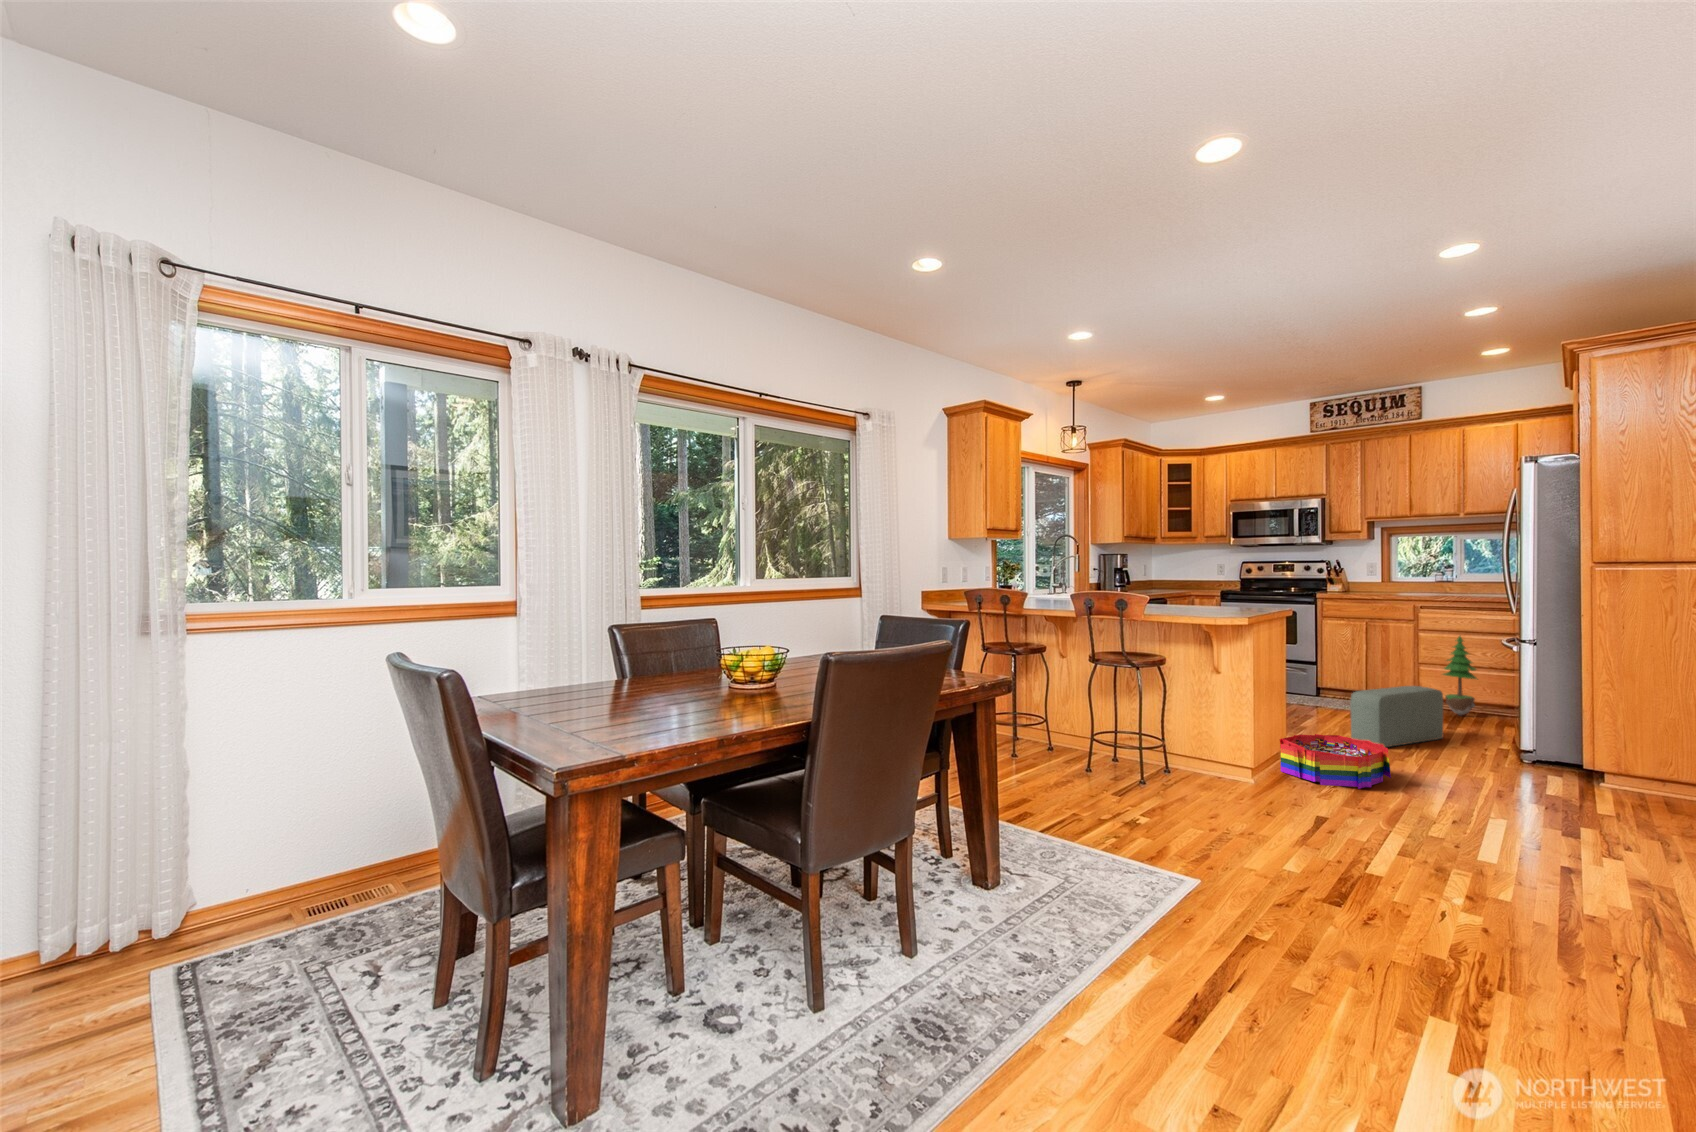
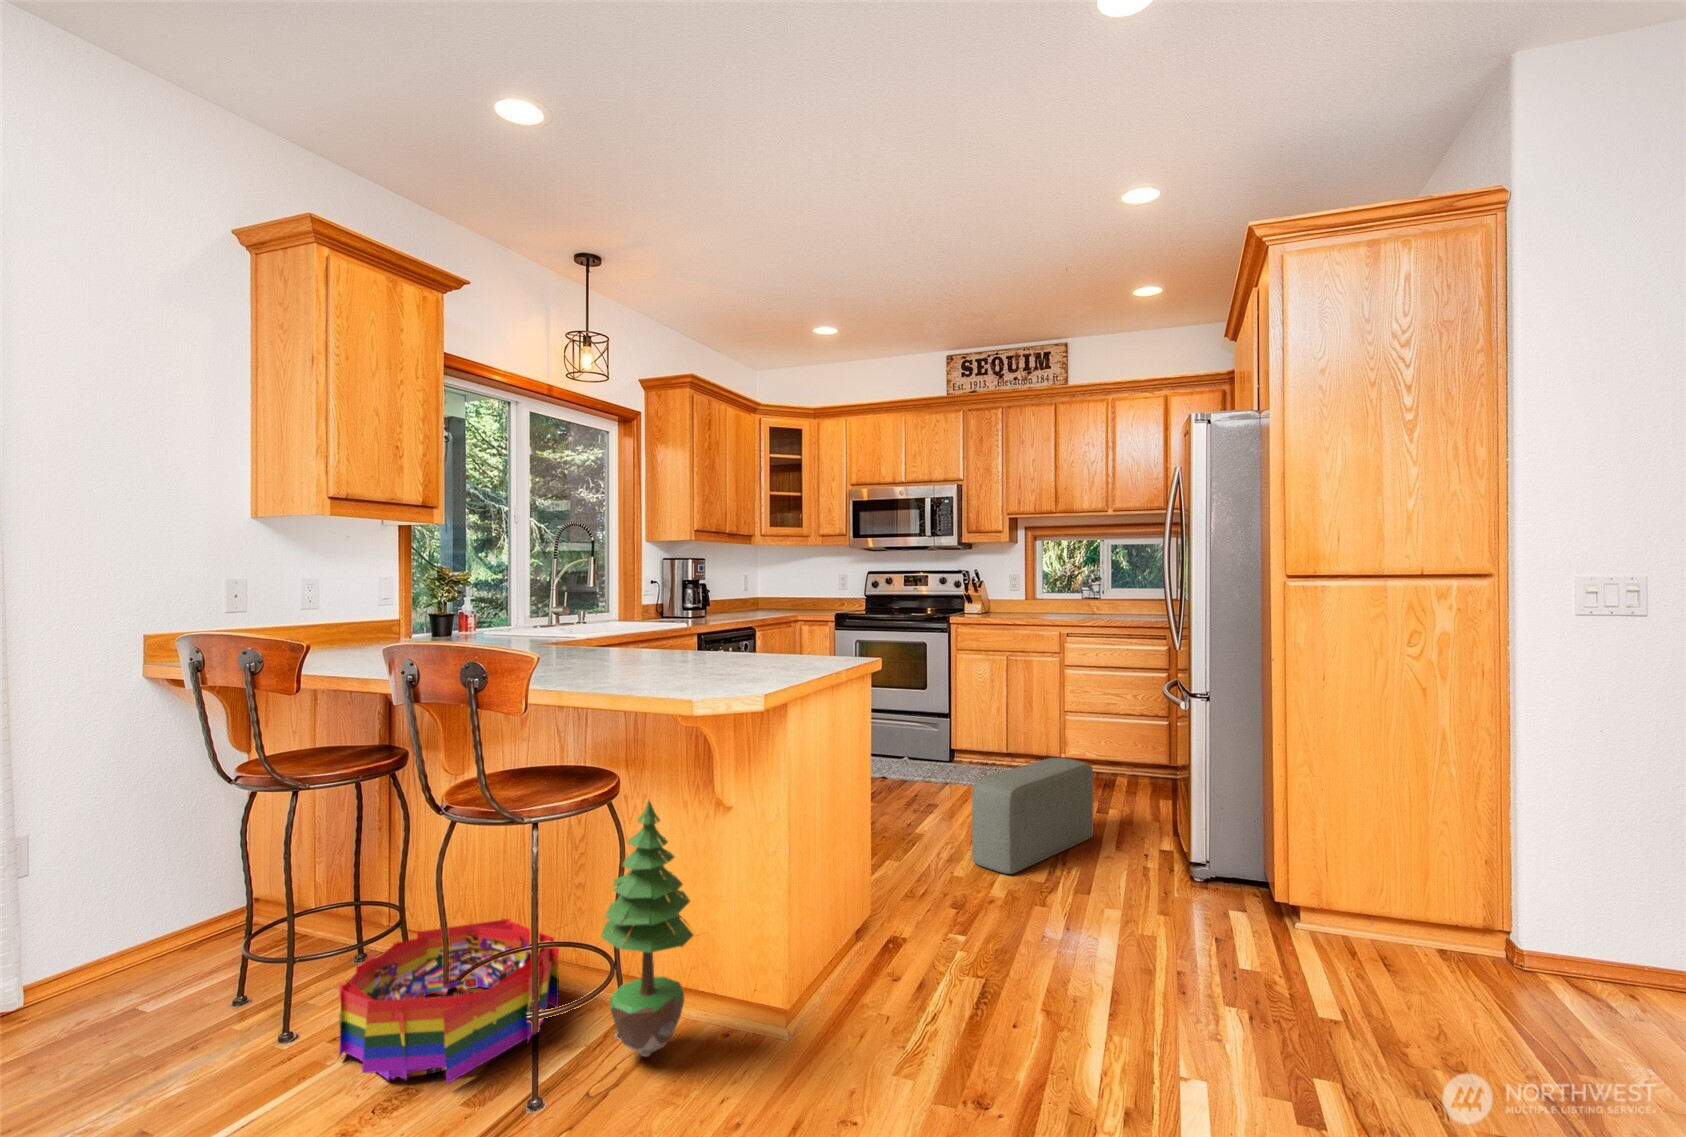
potted tree: present [1443,636,1478,715] -> present [601,801,693,1057]
storage bin: present [1280,734,1391,789] -> present [338,918,559,1084]

